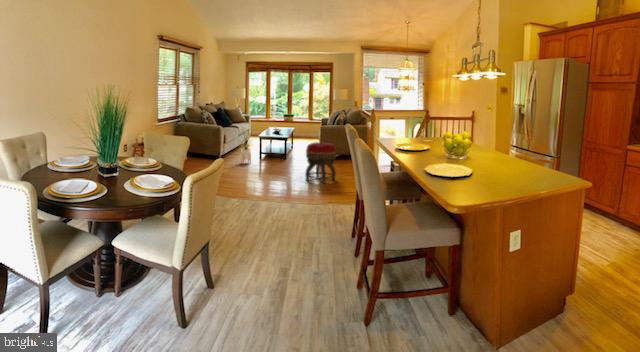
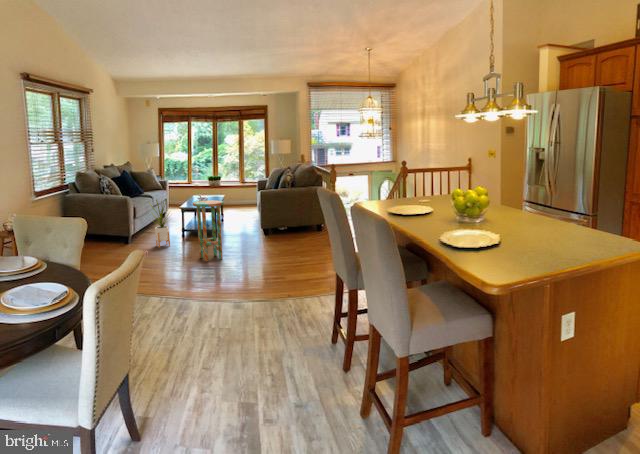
side table: none [269,131,290,175] -> present [193,200,224,261]
footstool: present [306,142,336,183] -> none [248,214,290,271]

